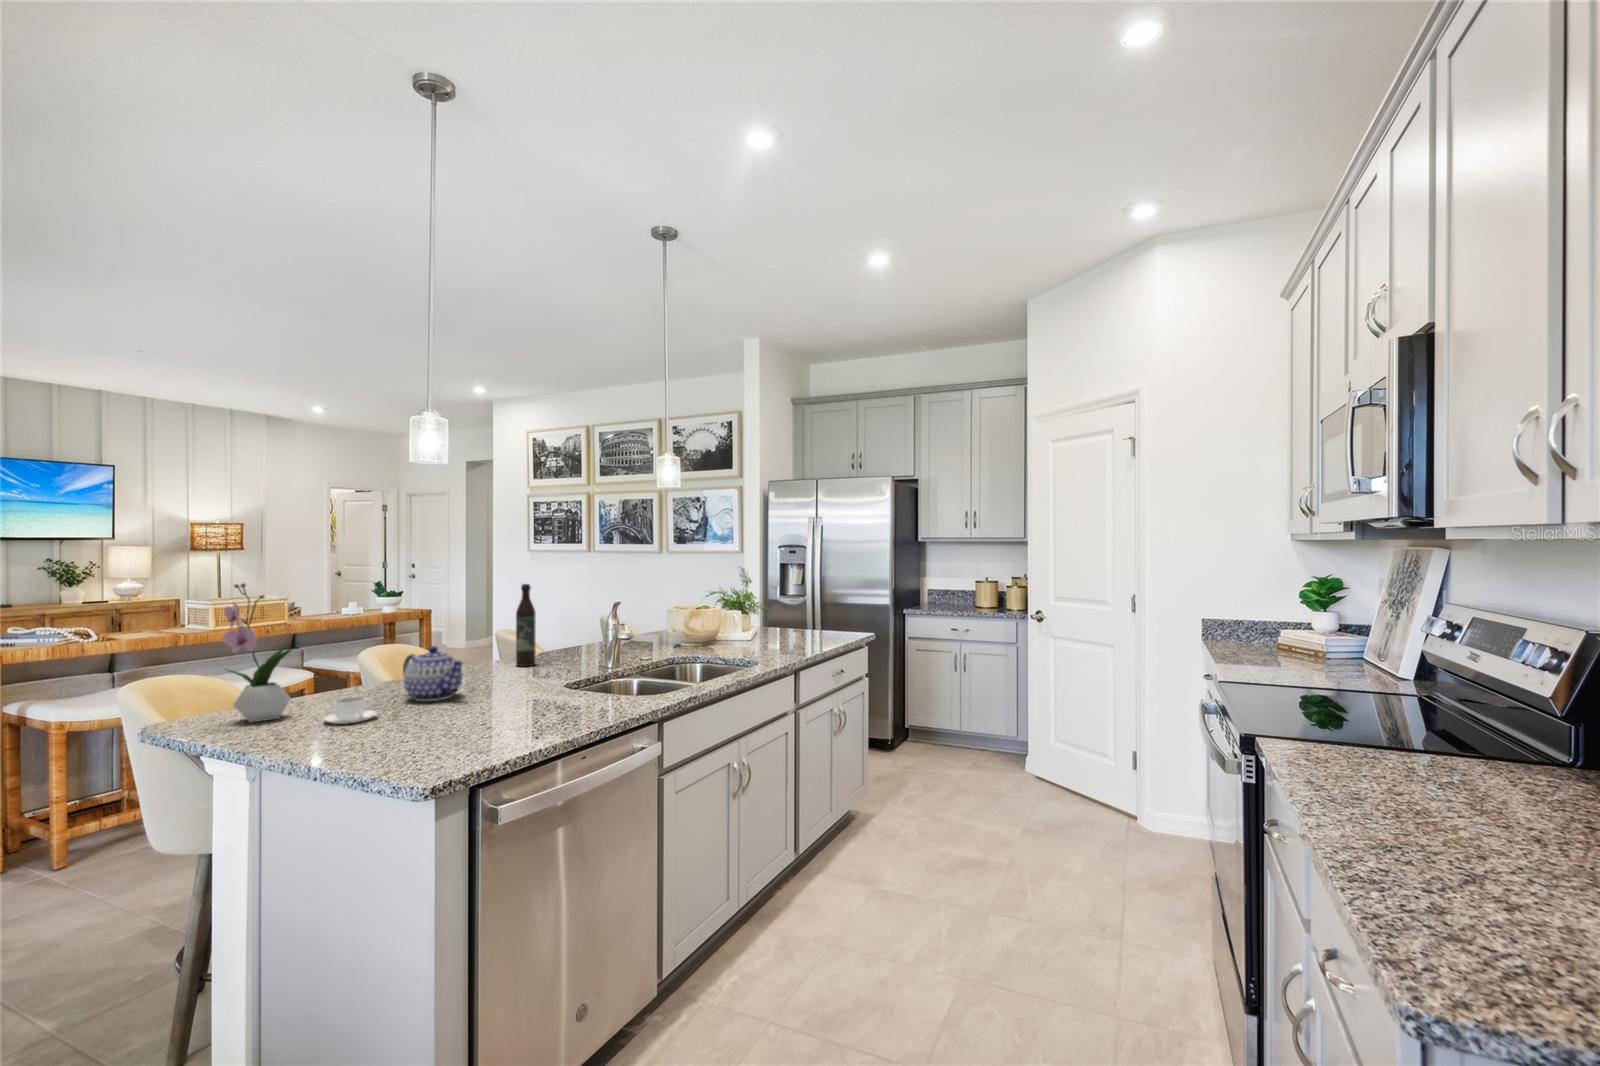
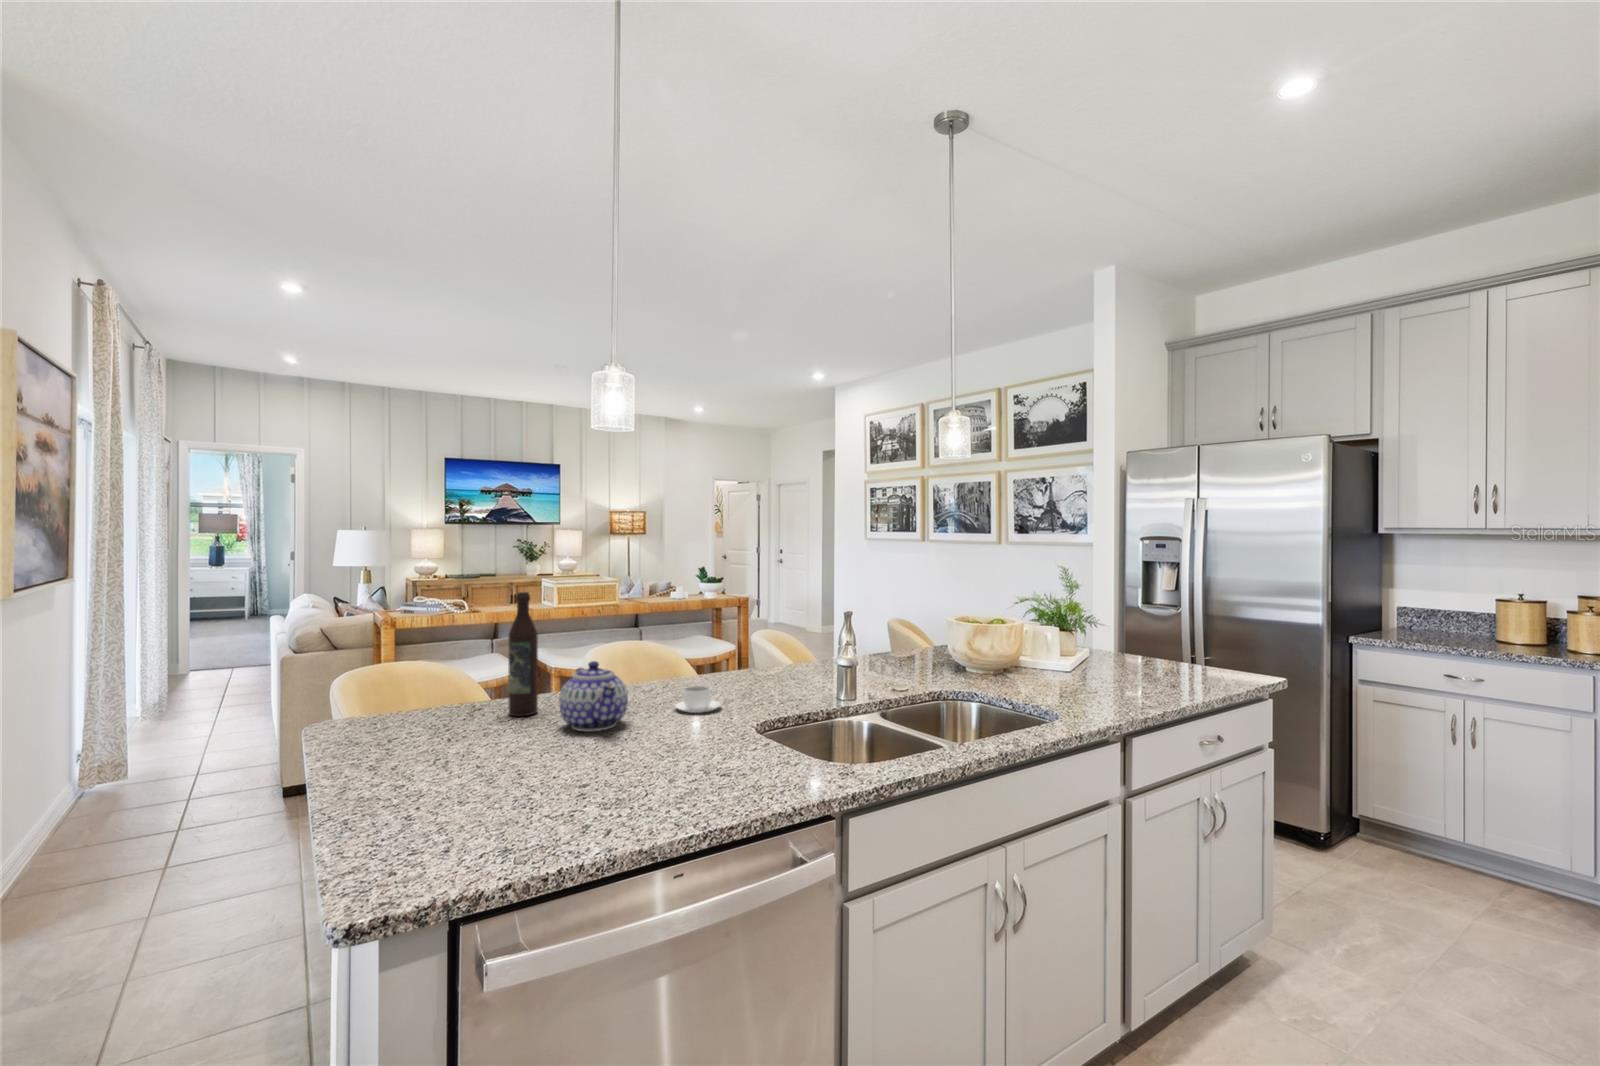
flower arrangement: present [223,584,293,722] -> none [370,576,439,737]
wine bottle: present [516,584,536,667] -> present [508,592,538,716]
coffee cup: present [323,697,377,724] -> present [675,686,721,713]

